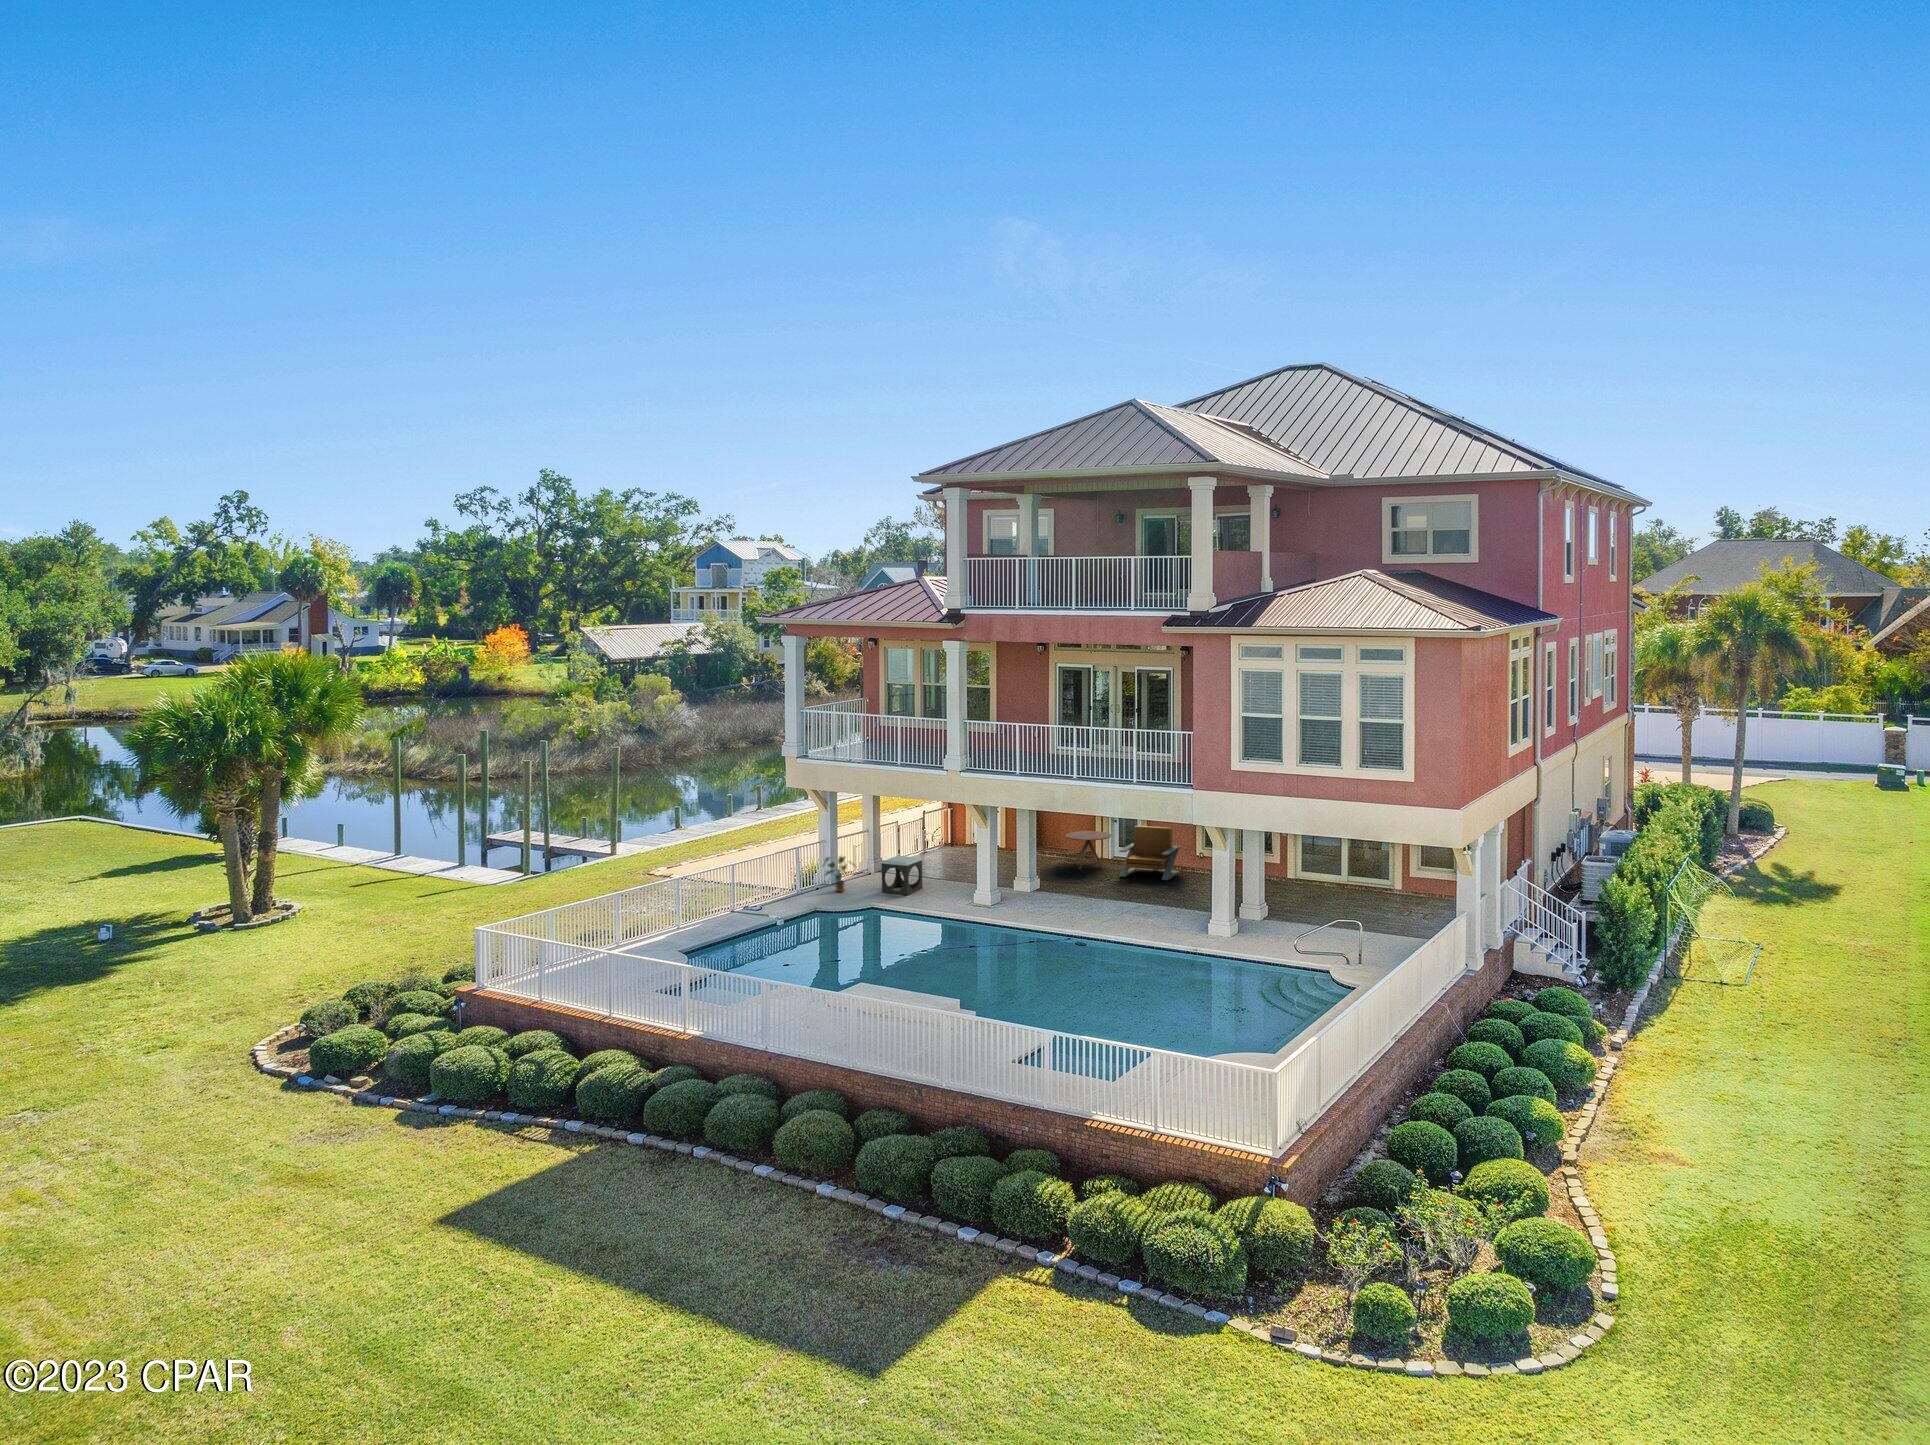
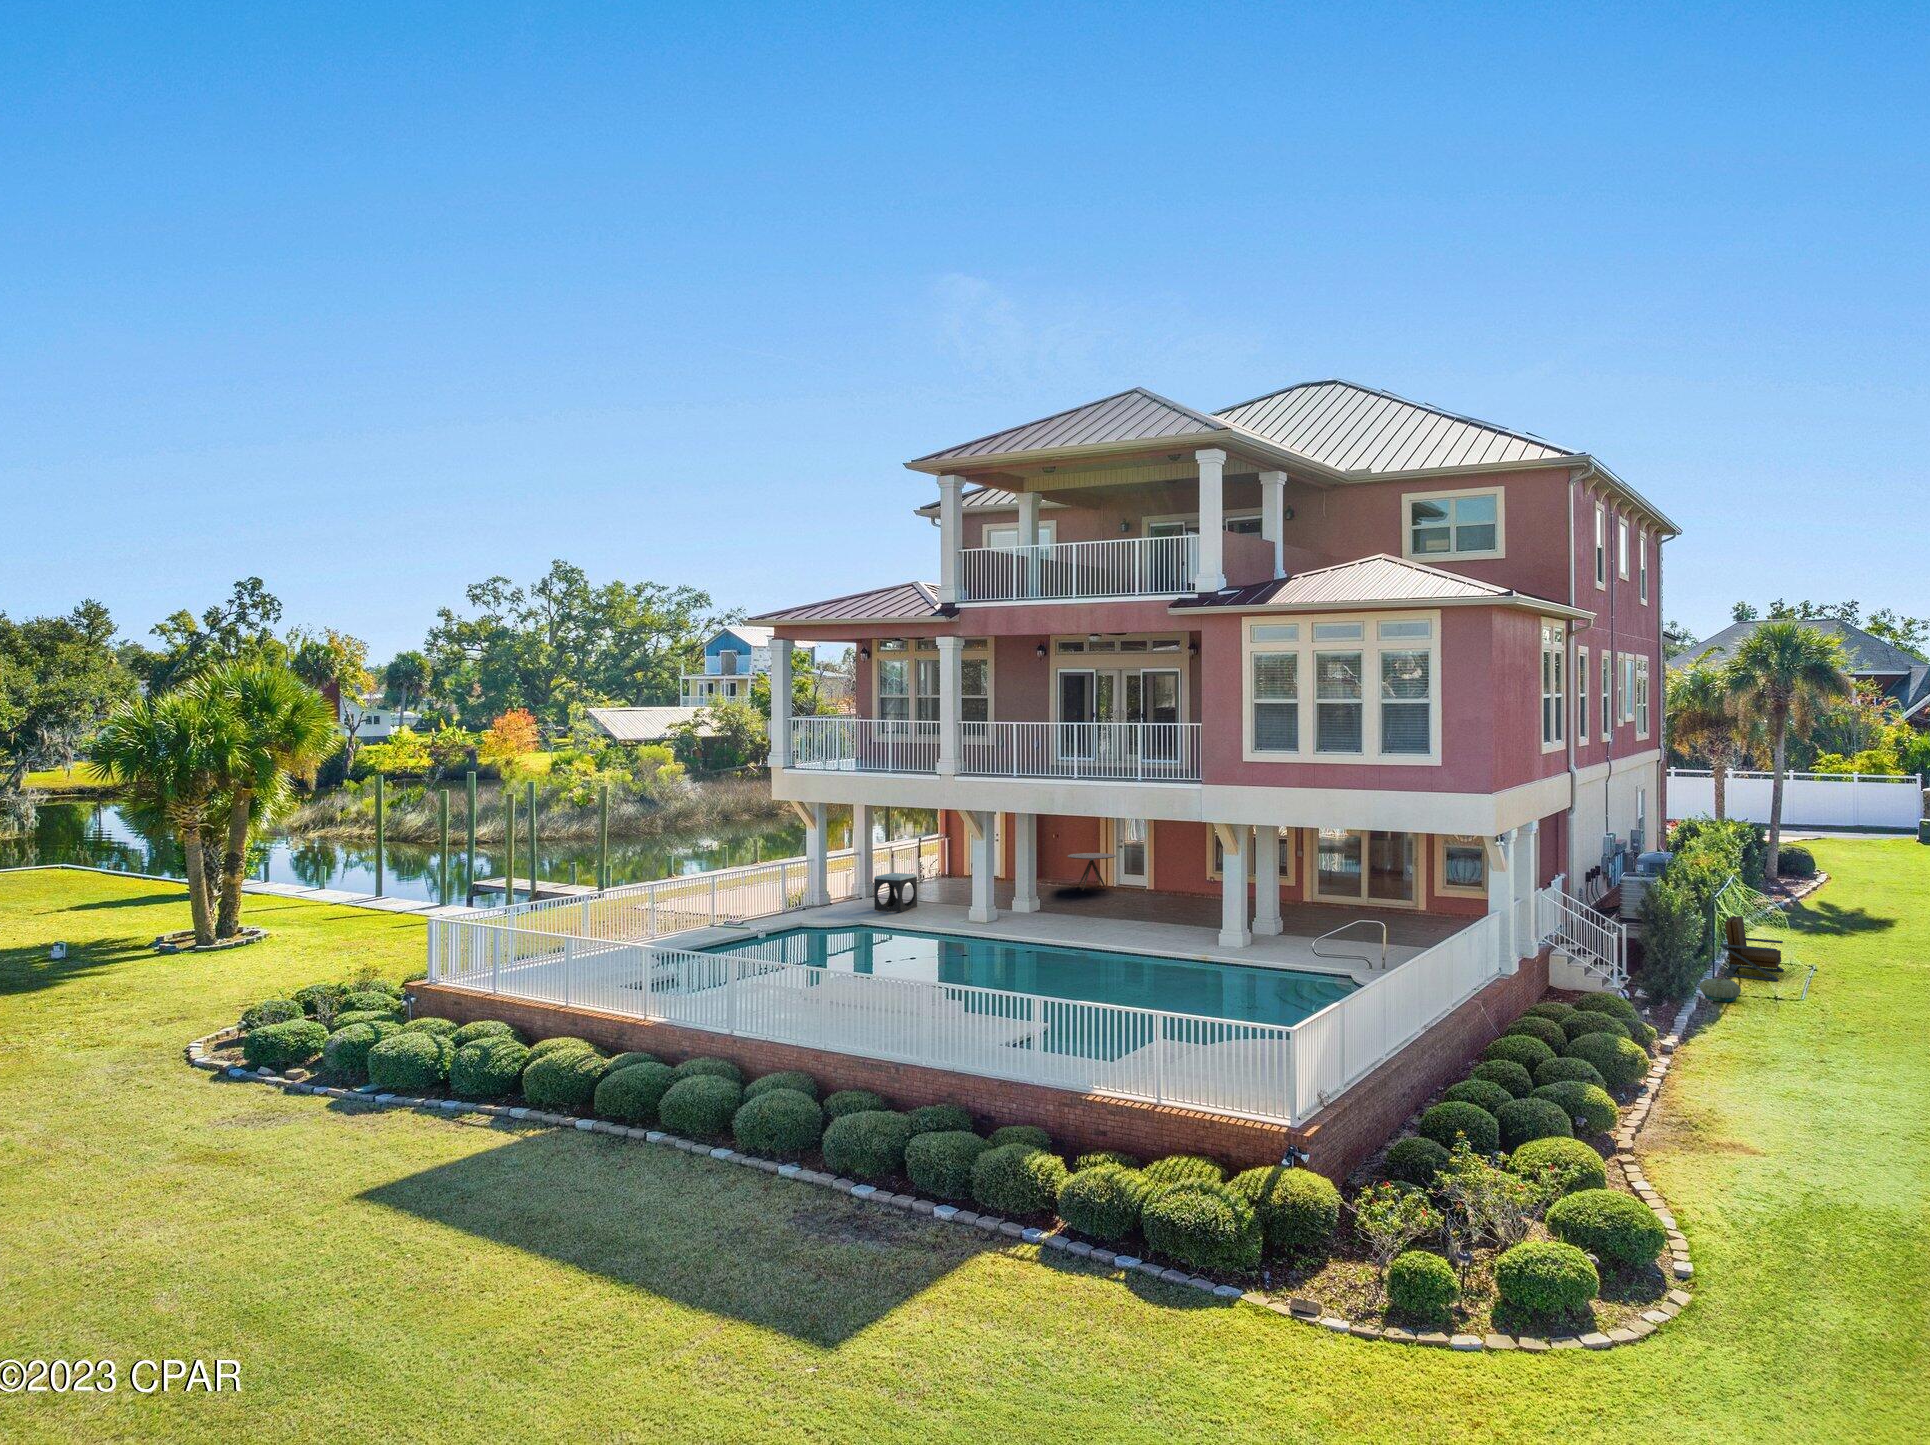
lounge chair: present [1119,826,1179,880] -> present [1720,916,1784,981]
house plant: present [824,857,847,892] -> none [813,873,850,910]
basket: none [1652,965,1690,988] -> present [1699,979,1741,1002]

